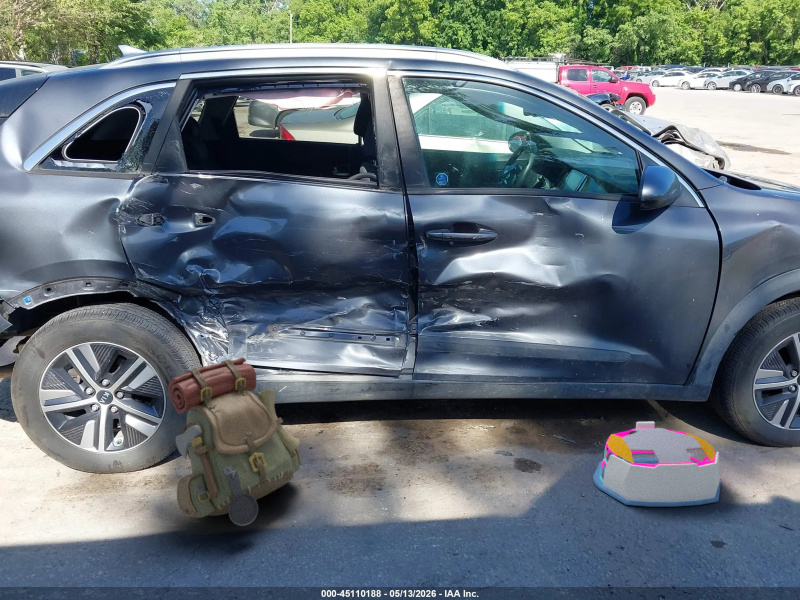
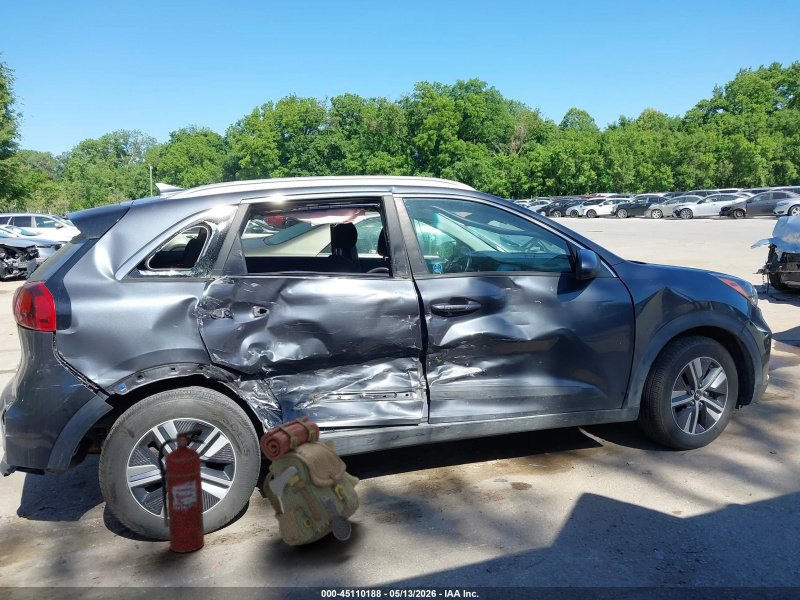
fire extinguisher: none [60,359,121,495] -> present [158,428,205,552]
storage bin: present [593,422,721,507] -> none [562,439,651,493]

